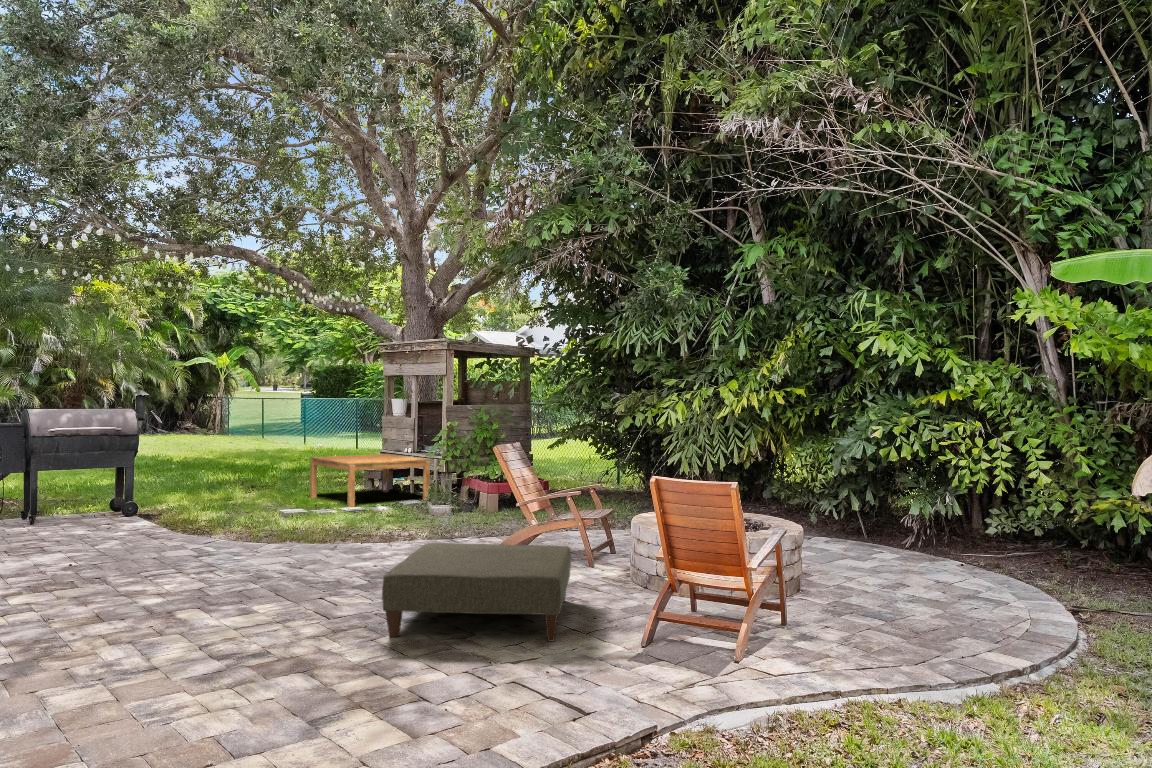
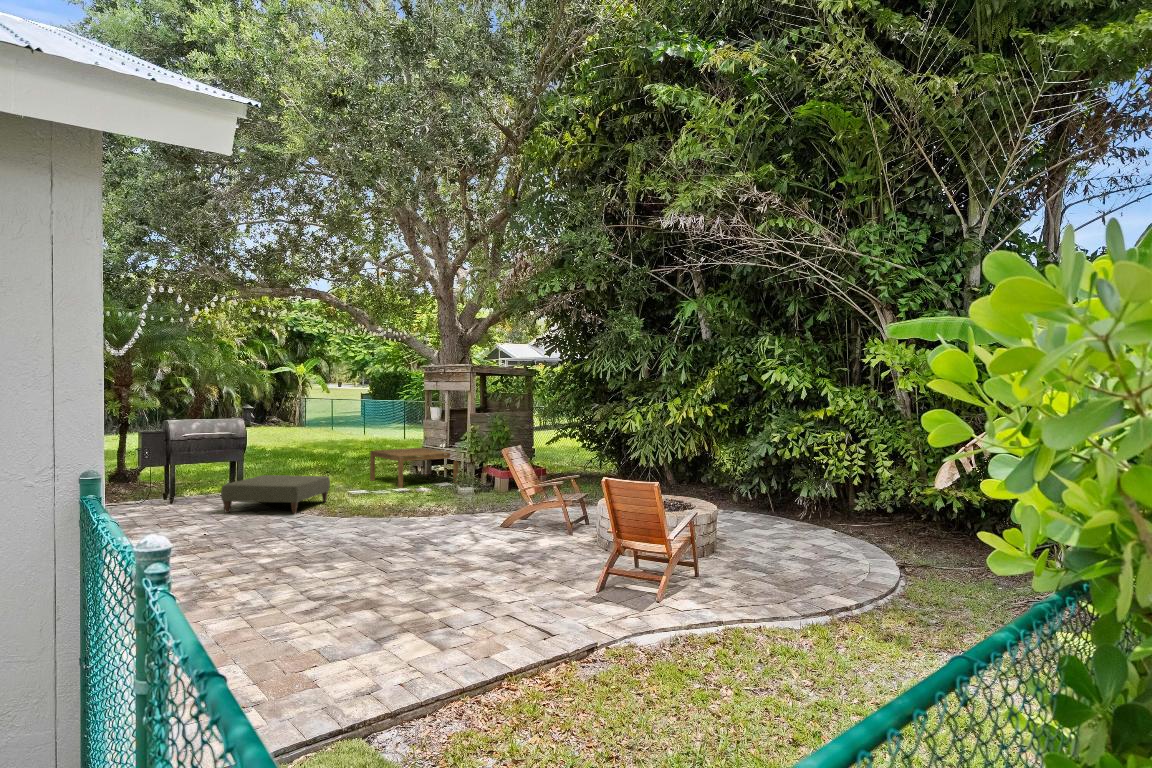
ottoman: present [382,543,571,641] -> present [221,475,330,514]

